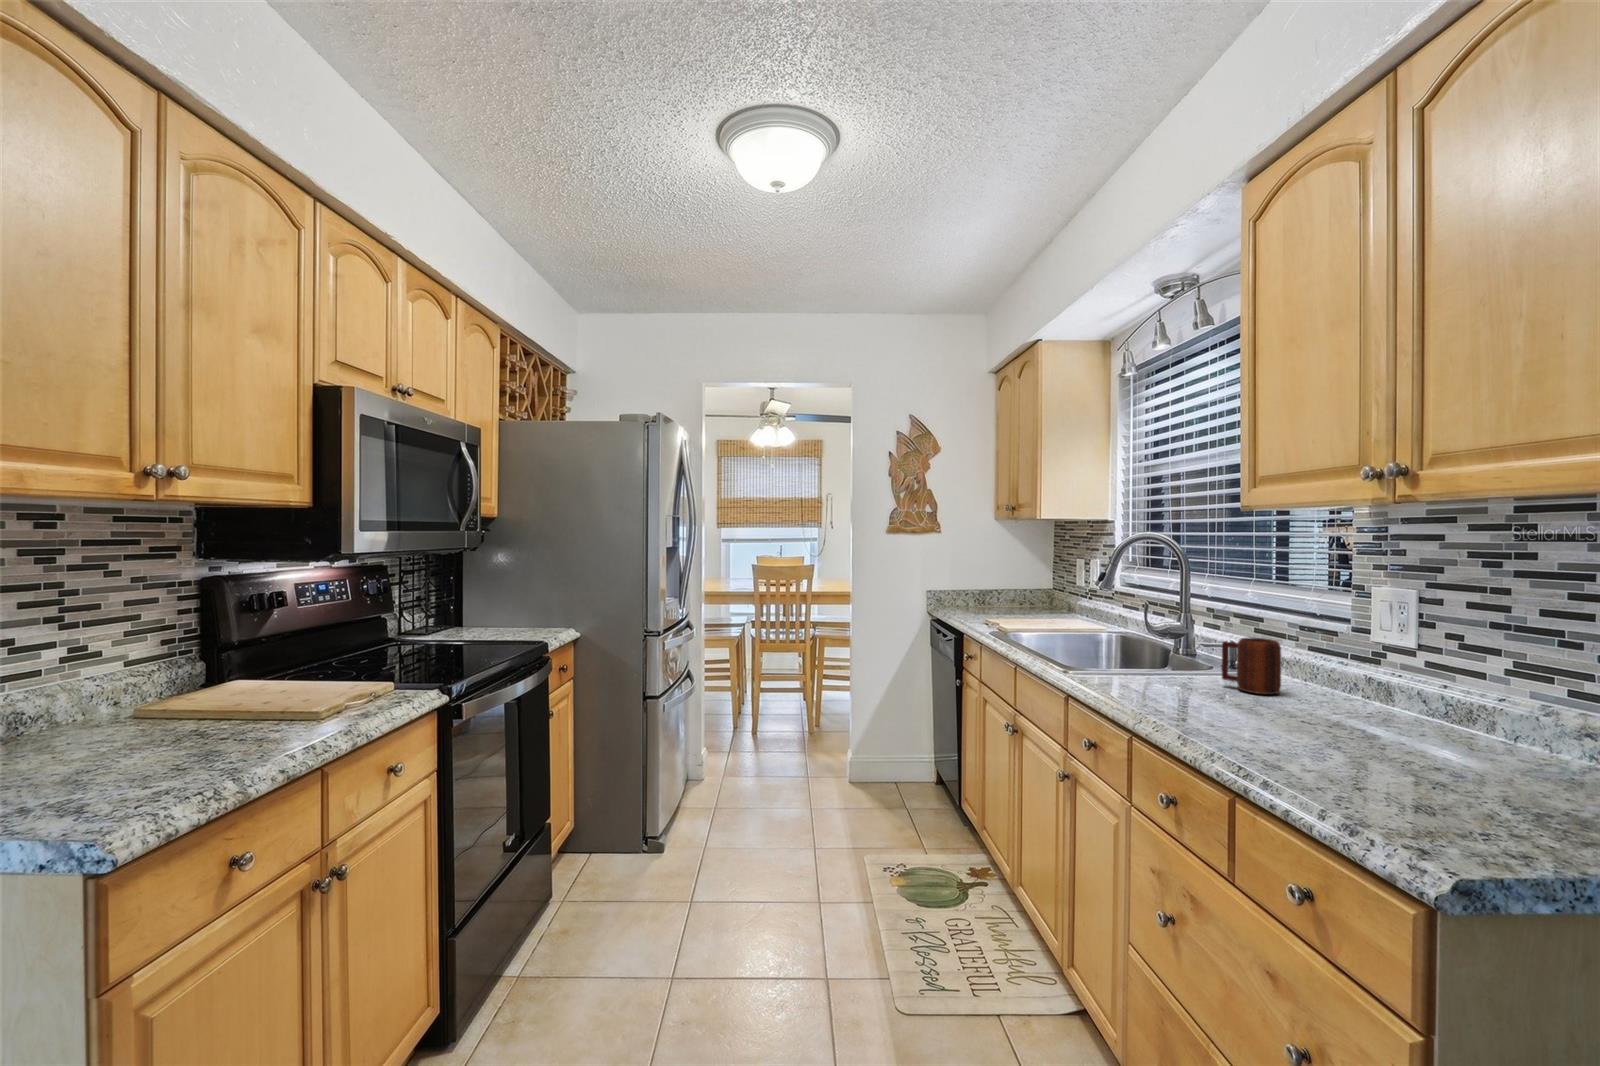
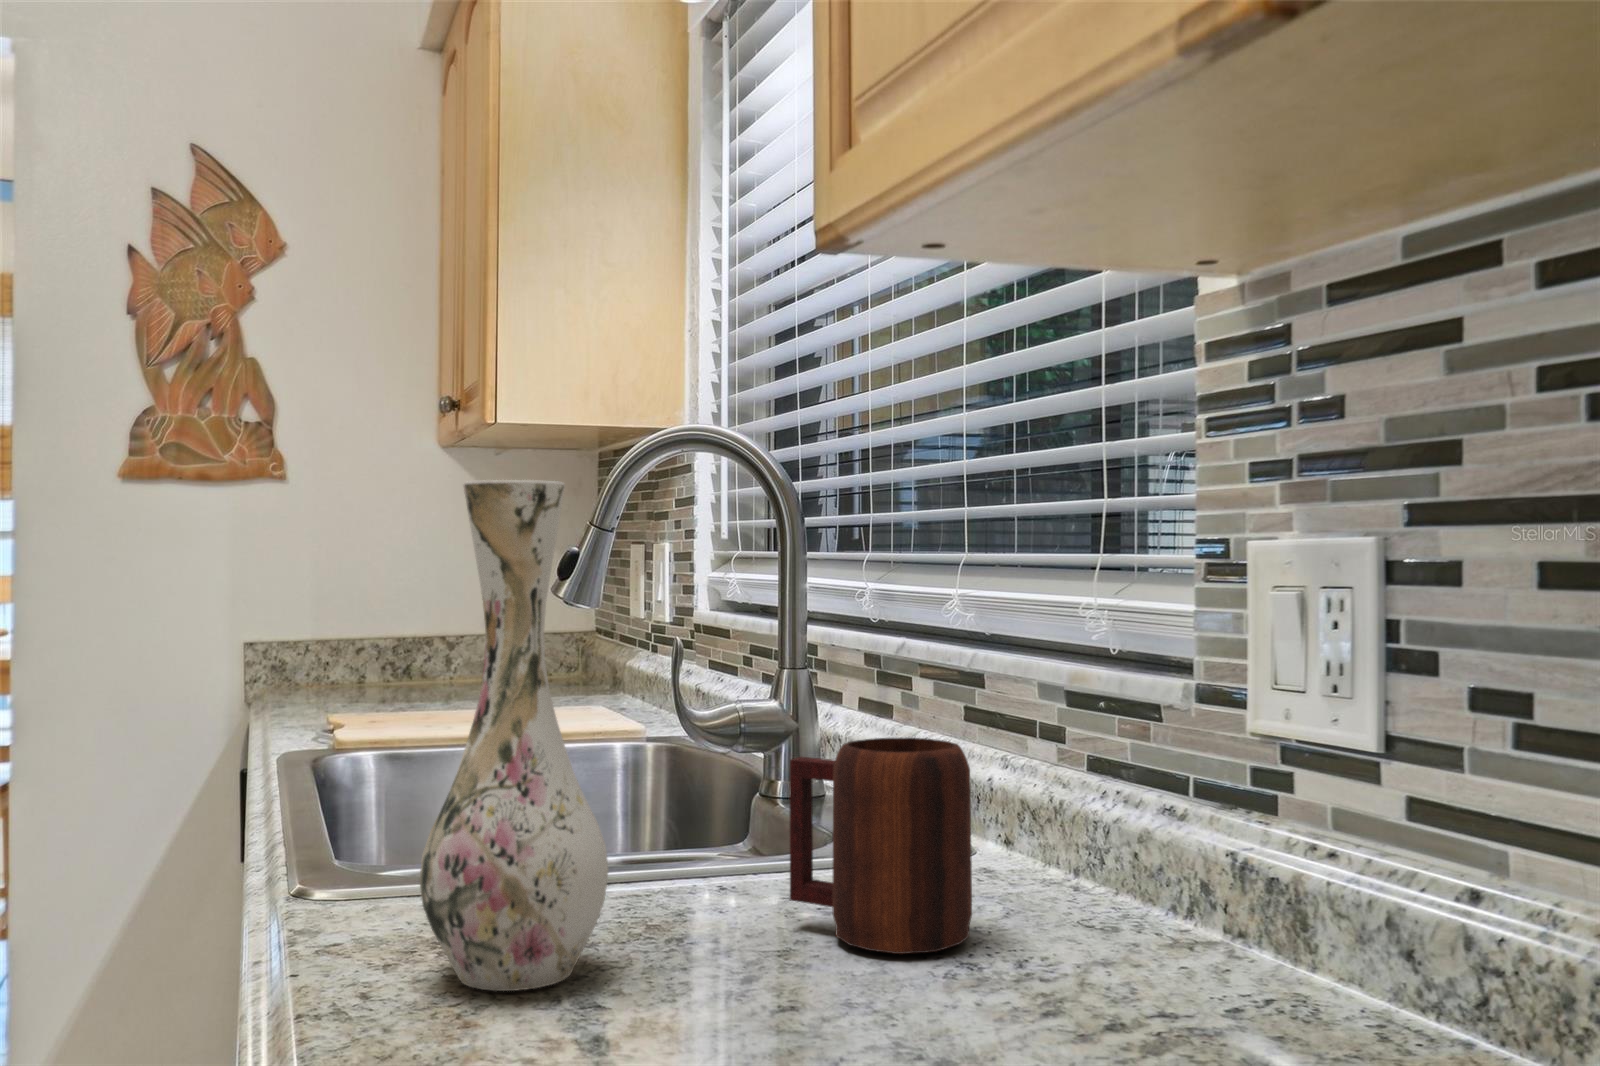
vase: none [1131,570,1181,693] -> present [419,480,609,991]

